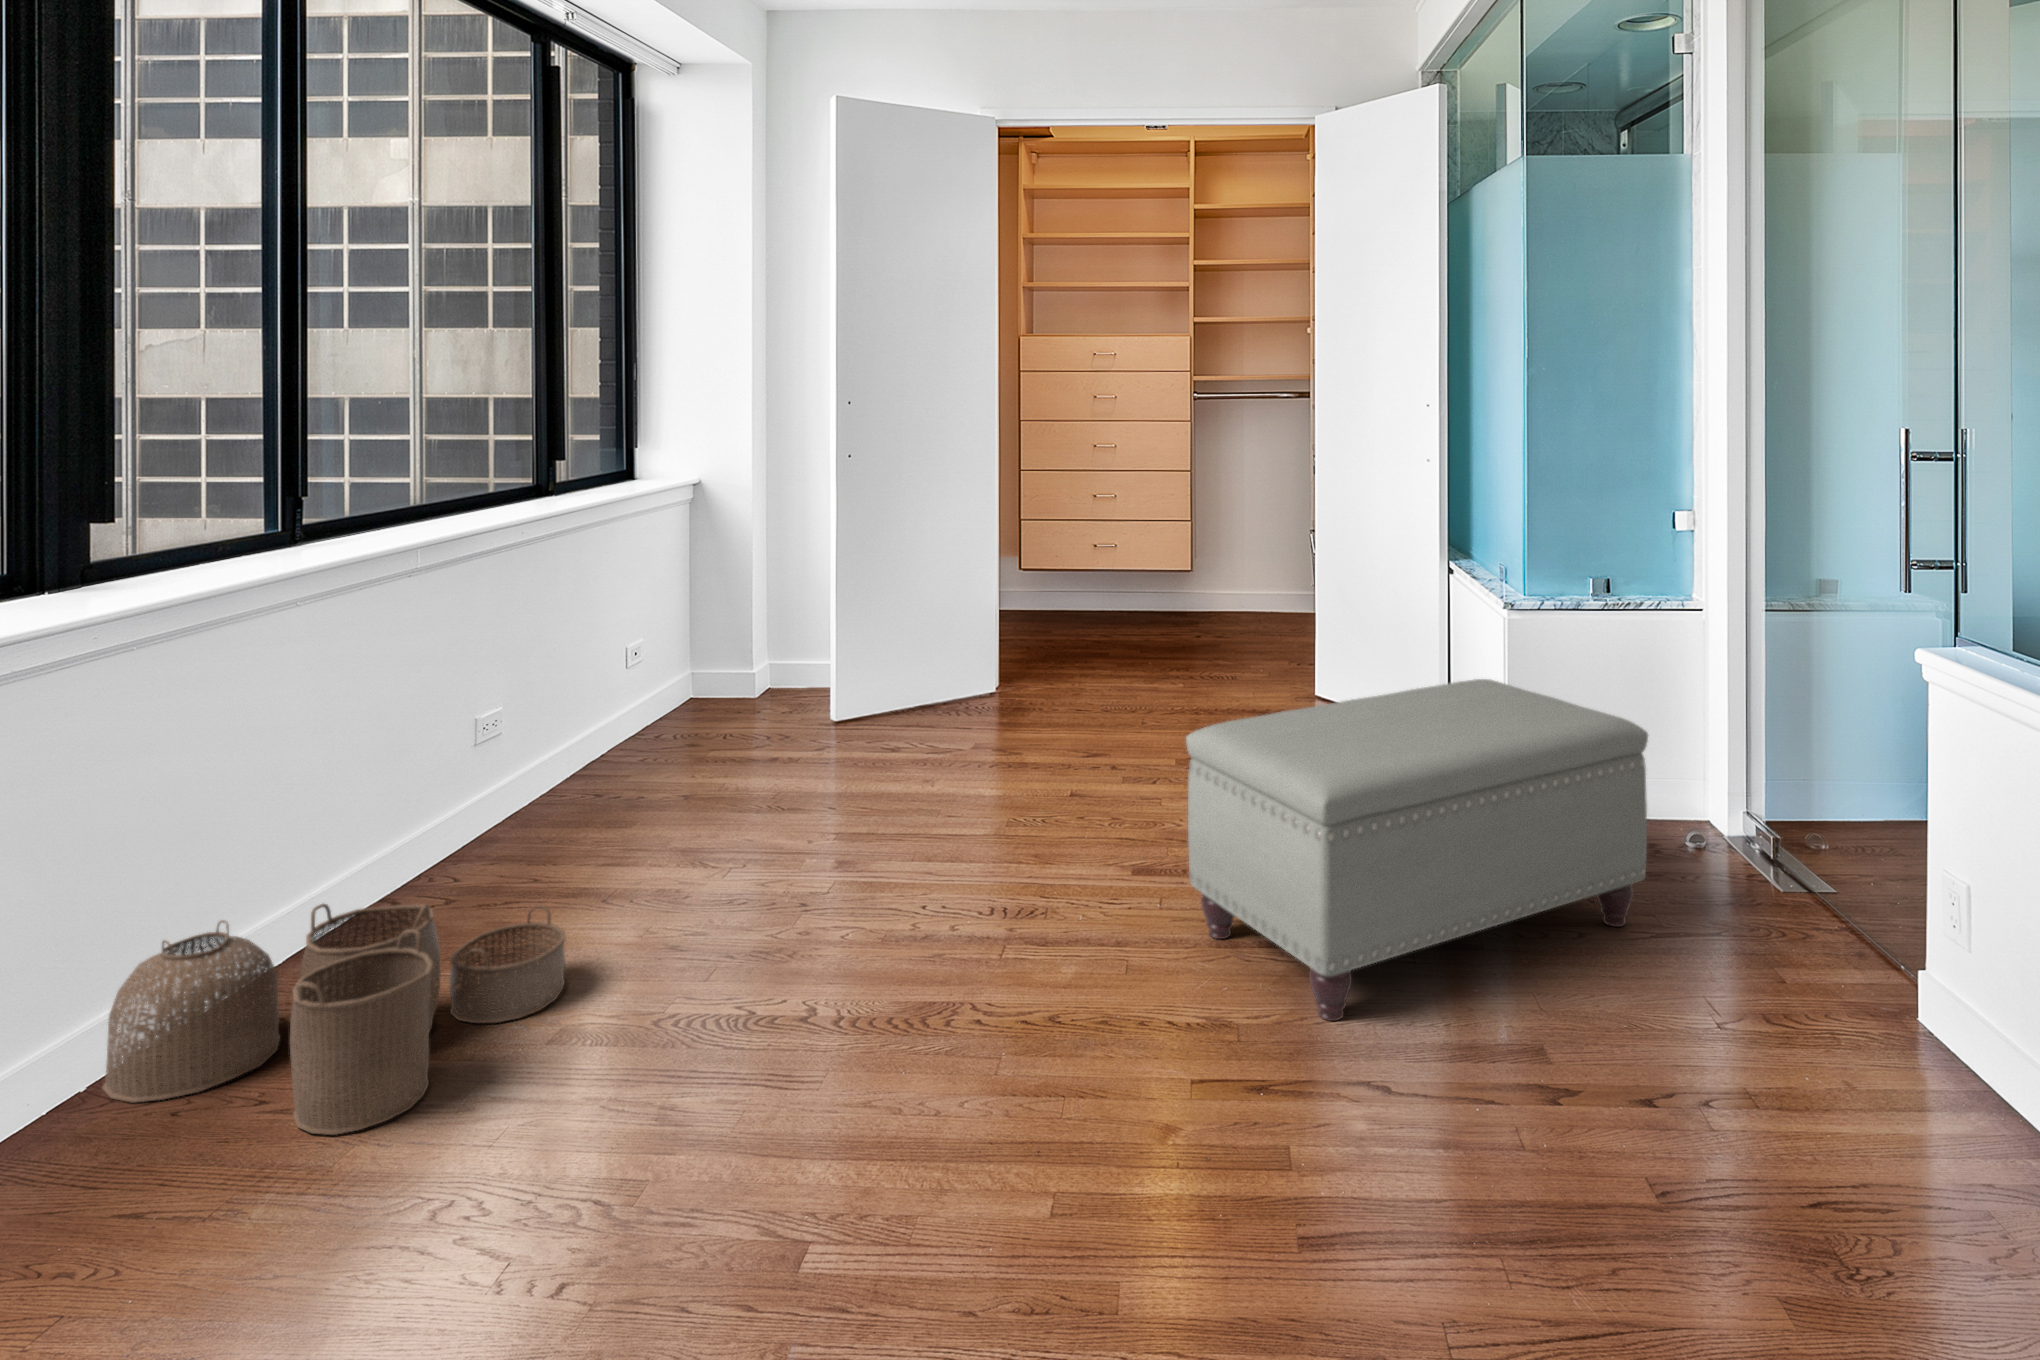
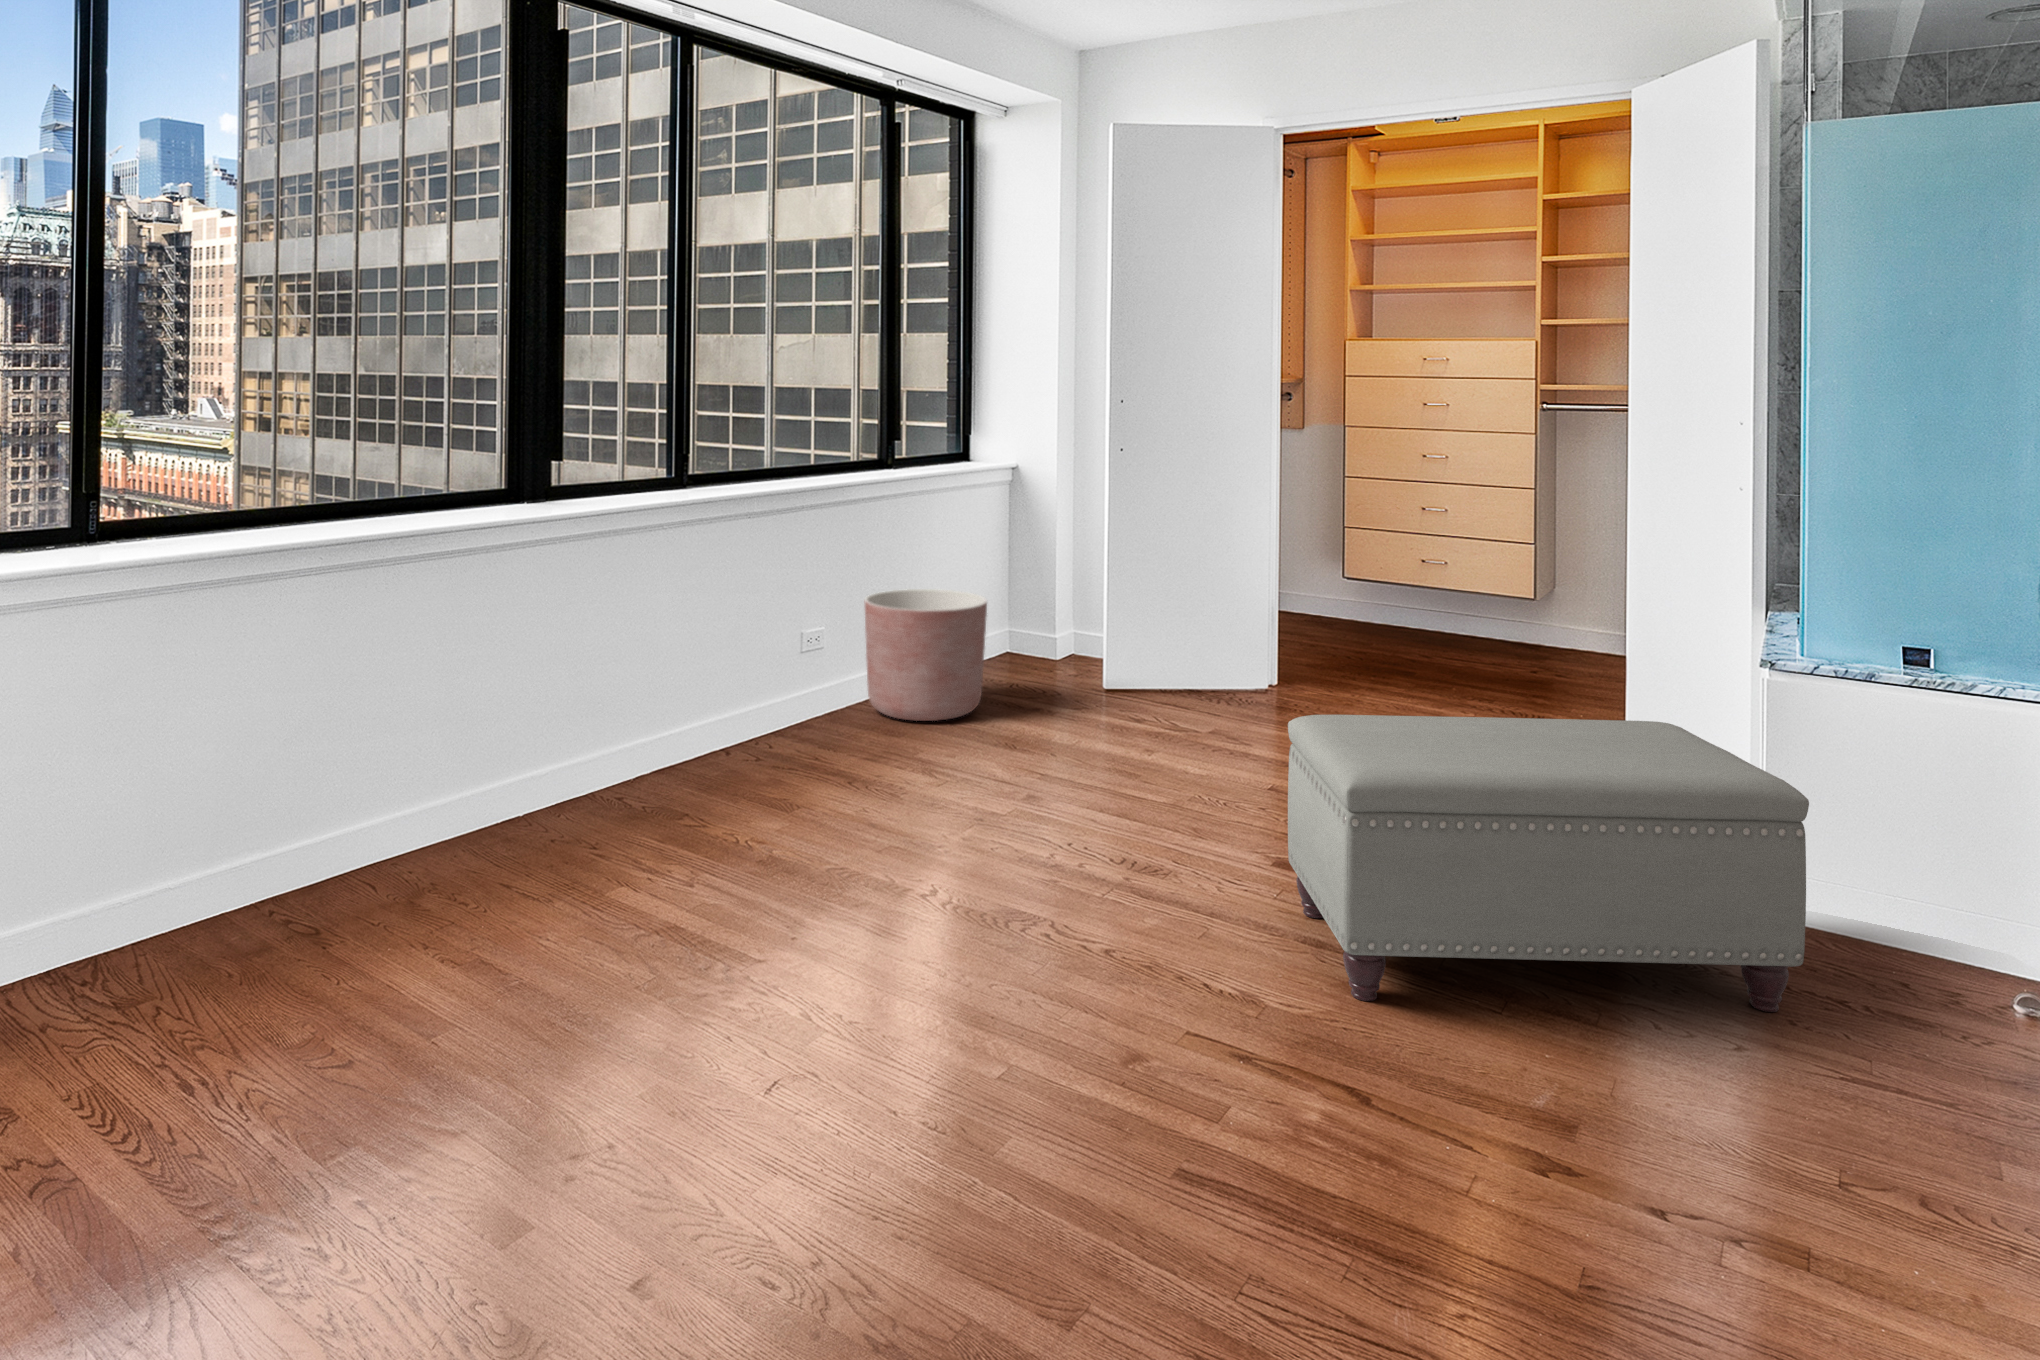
planter: none [551,634,713,801] -> present [865,589,987,721]
woven basket: present [103,904,565,1135] -> none [534,731,801,877]

